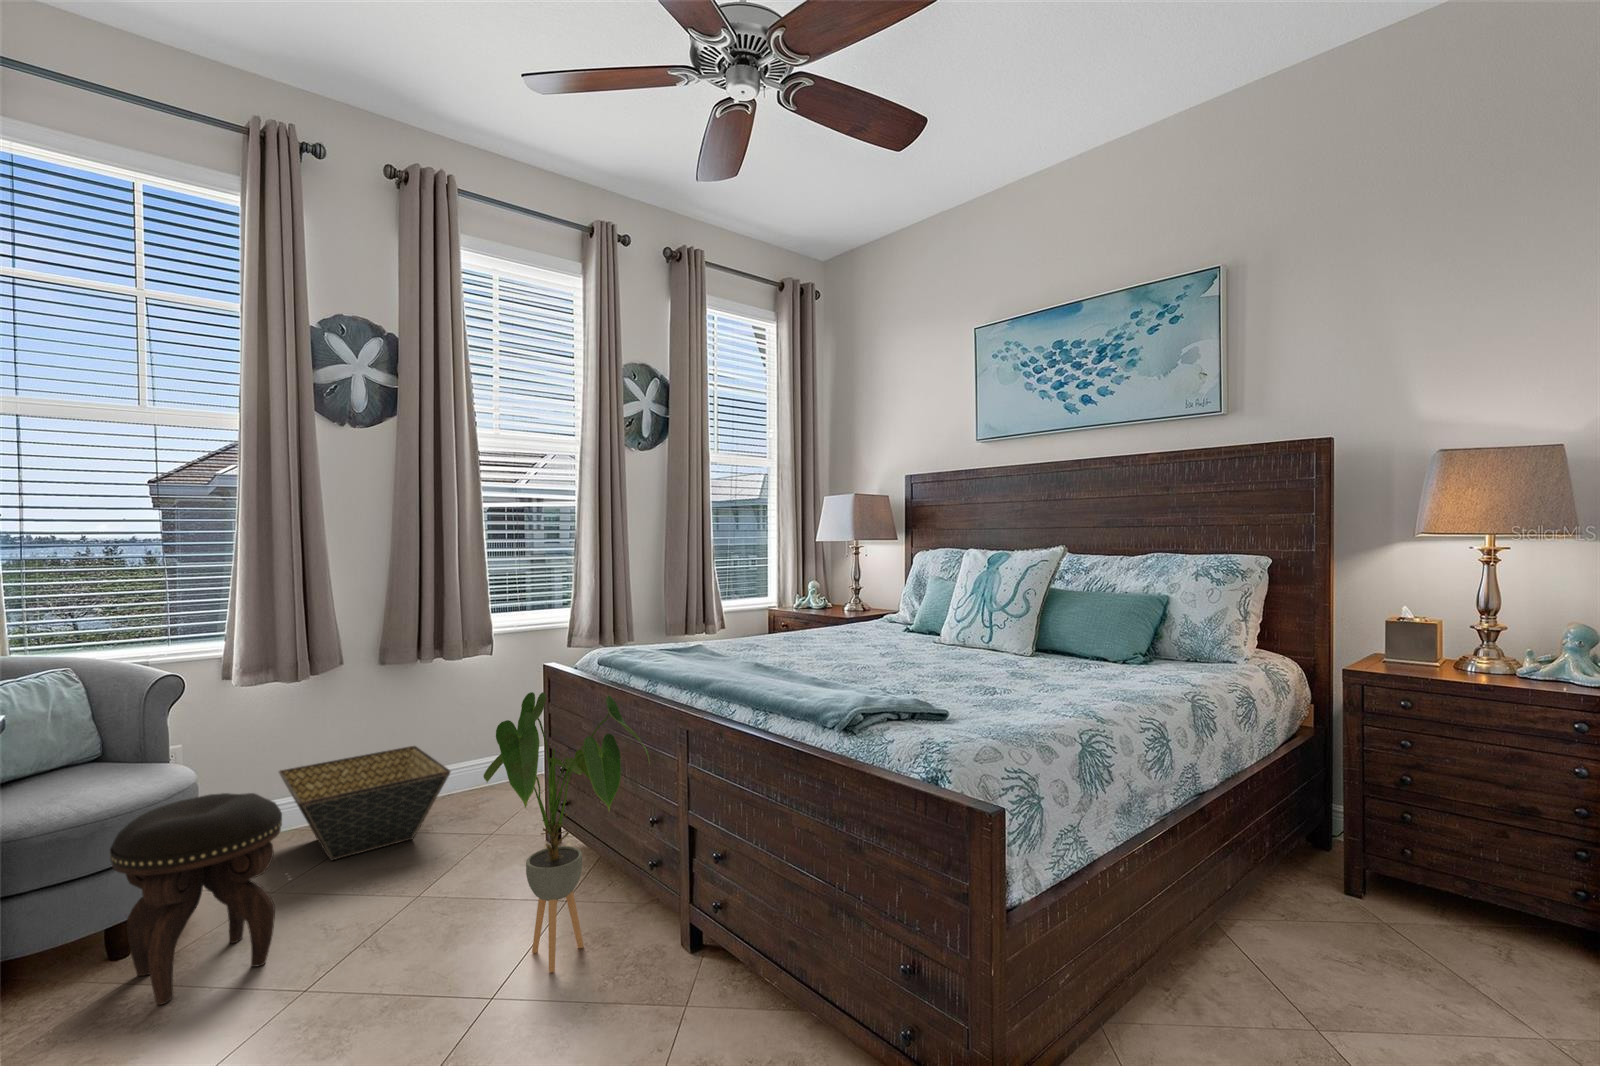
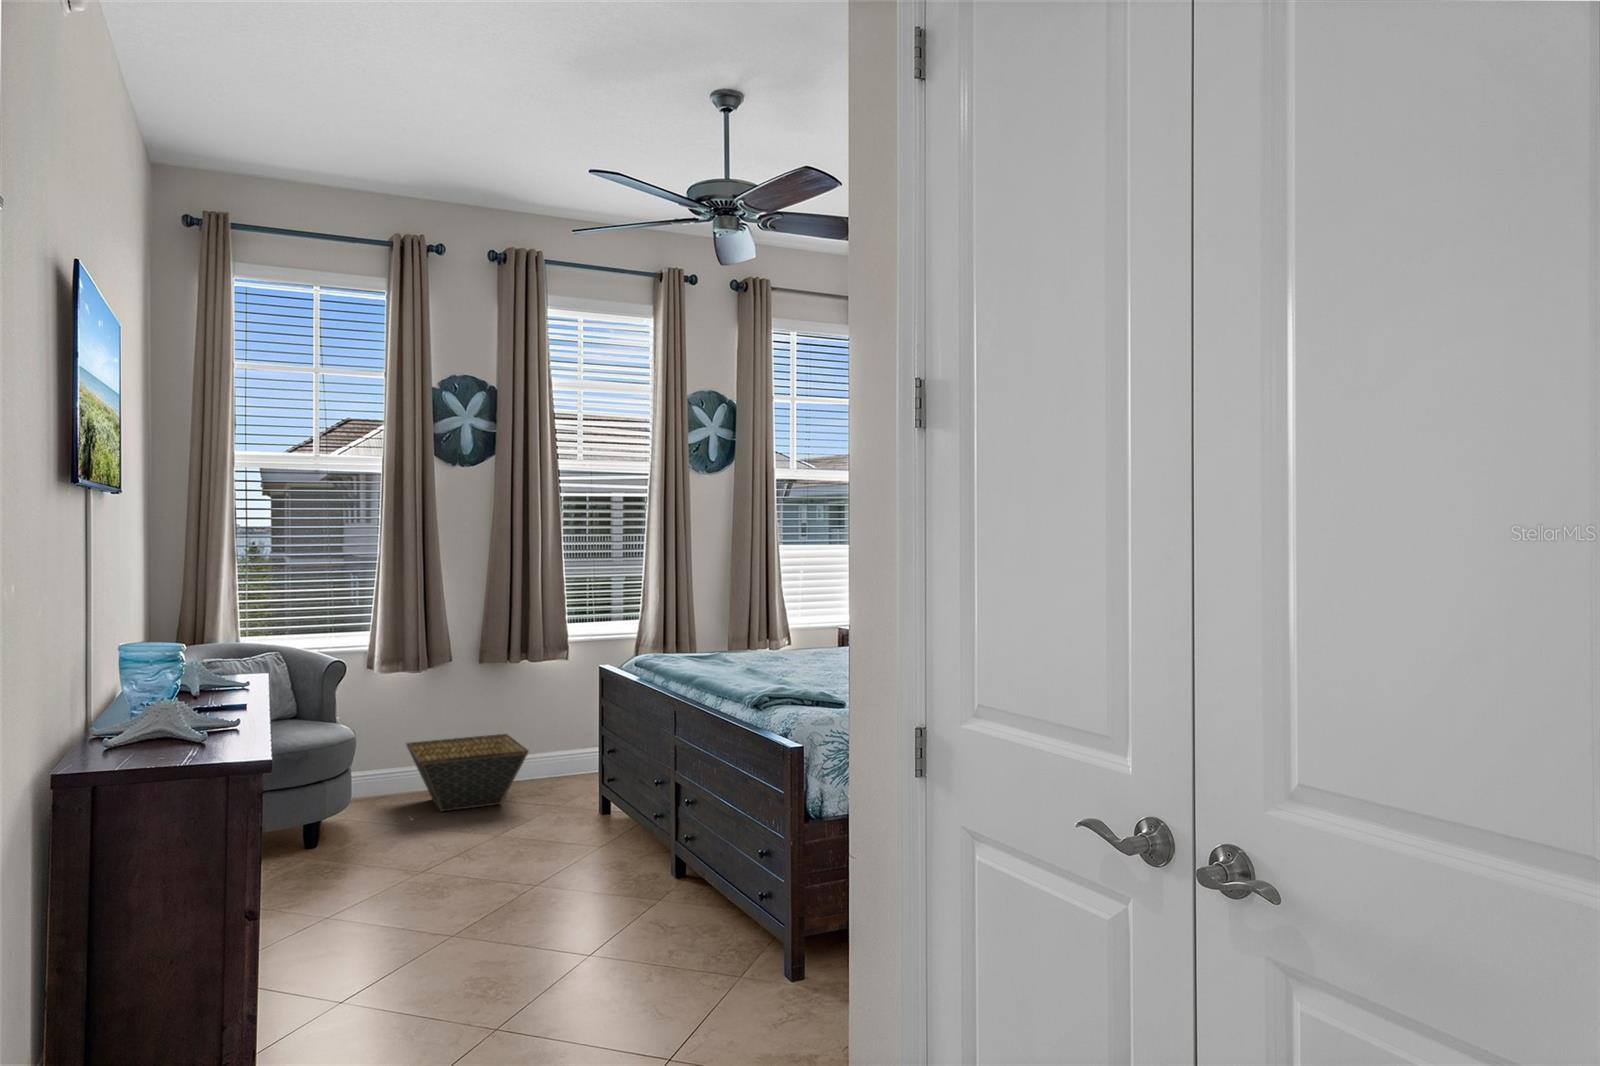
house plant: present [483,692,650,972] -> none [535,679,651,878]
footstool: present [110,793,282,1005] -> none [310,741,408,869]

